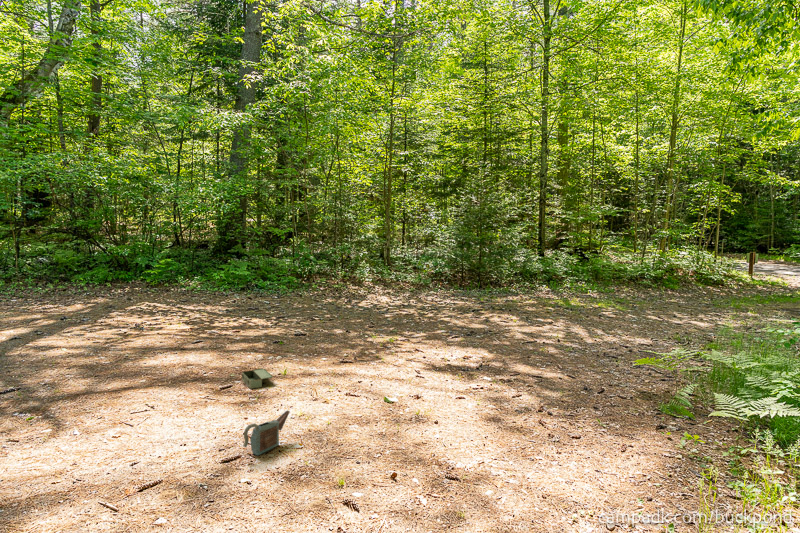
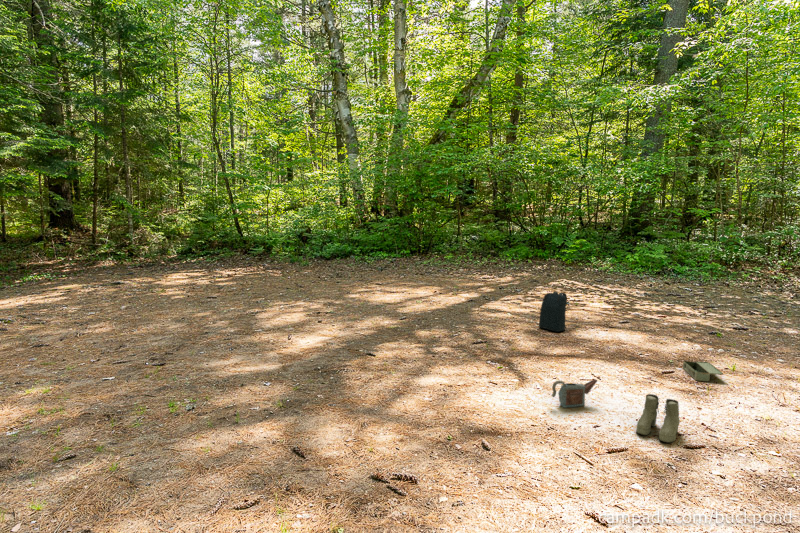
backpack: none [84,316,126,367] -> present [539,291,567,332]
watering can: present [243,411,289,455] -> present [552,380,597,407]
boots: none [170,416,218,467] -> present [636,394,680,443]

